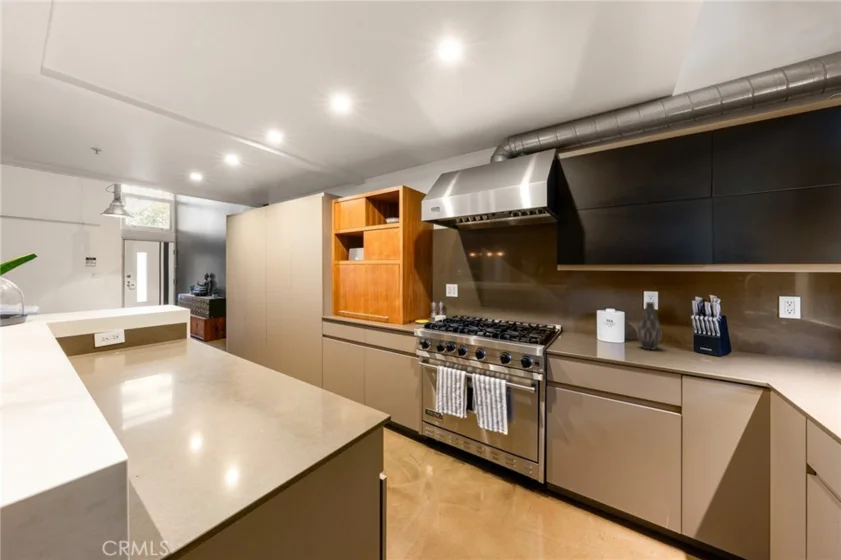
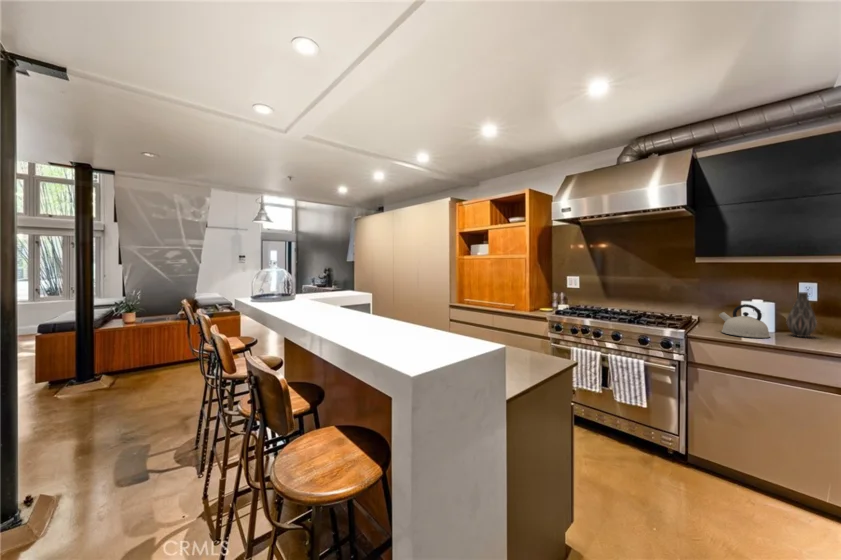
kettle: none [577,316,622,353] -> present [719,304,770,338]

